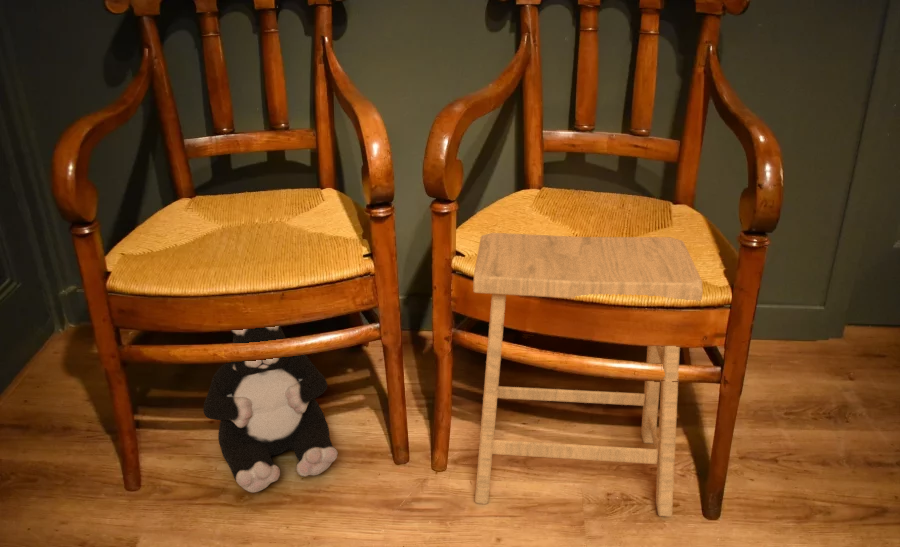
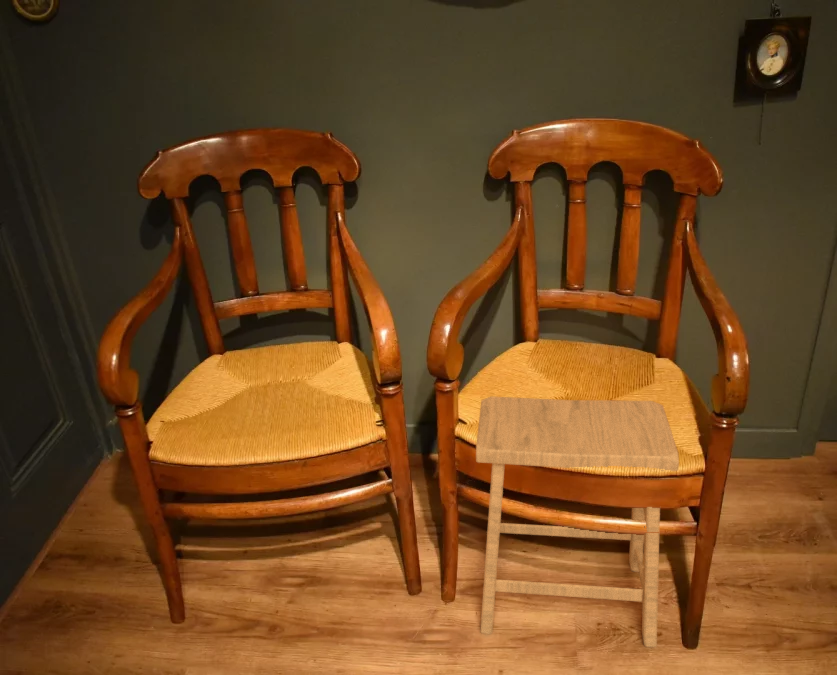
plush toy: present [203,326,338,493] -> none [240,458,359,624]

